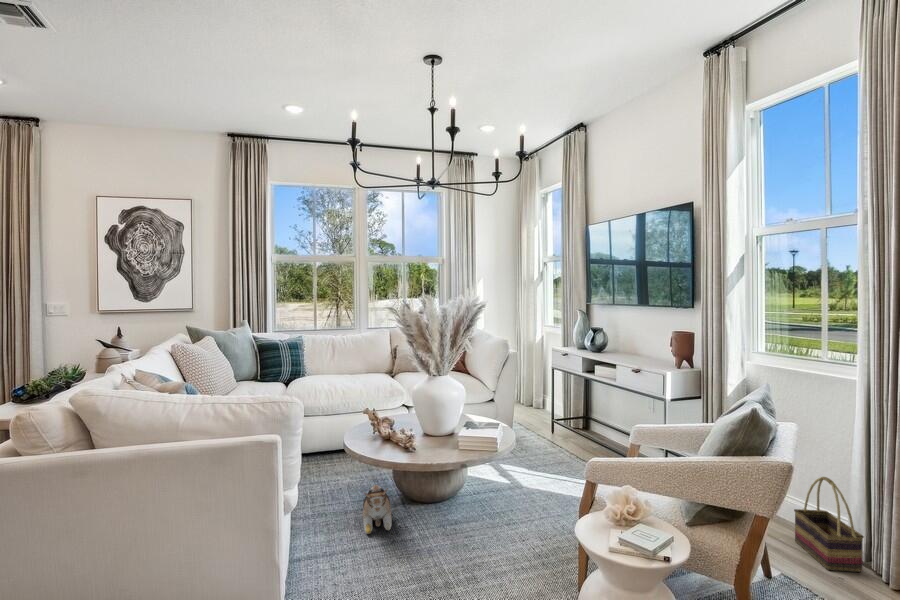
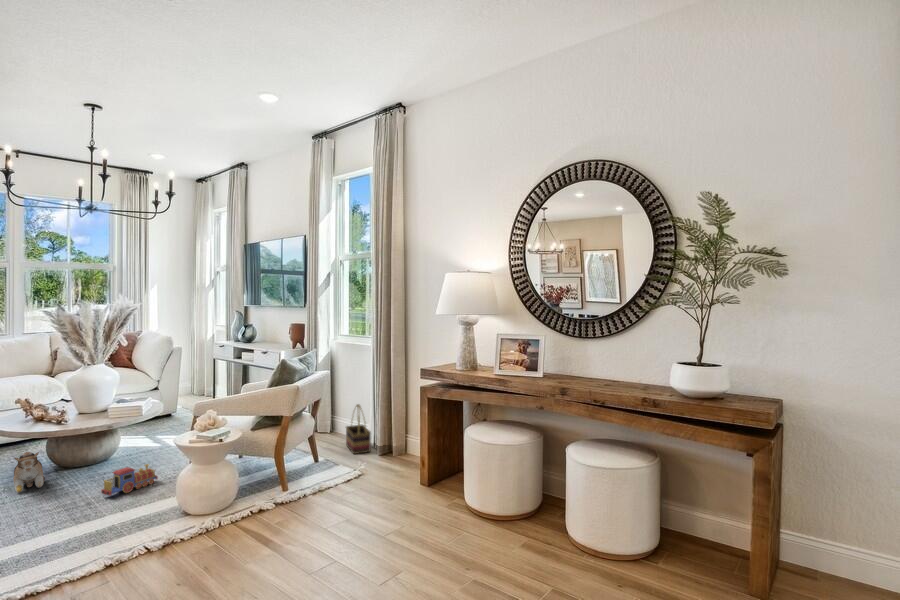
toy train: none [458,530,523,575] -> present [101,464,158,495]

